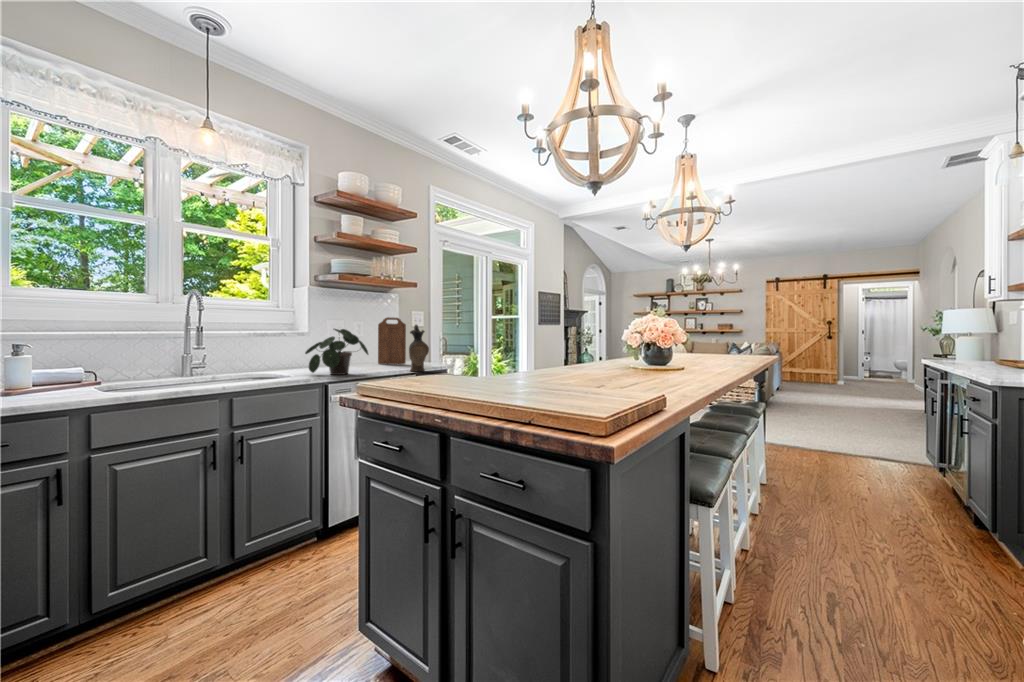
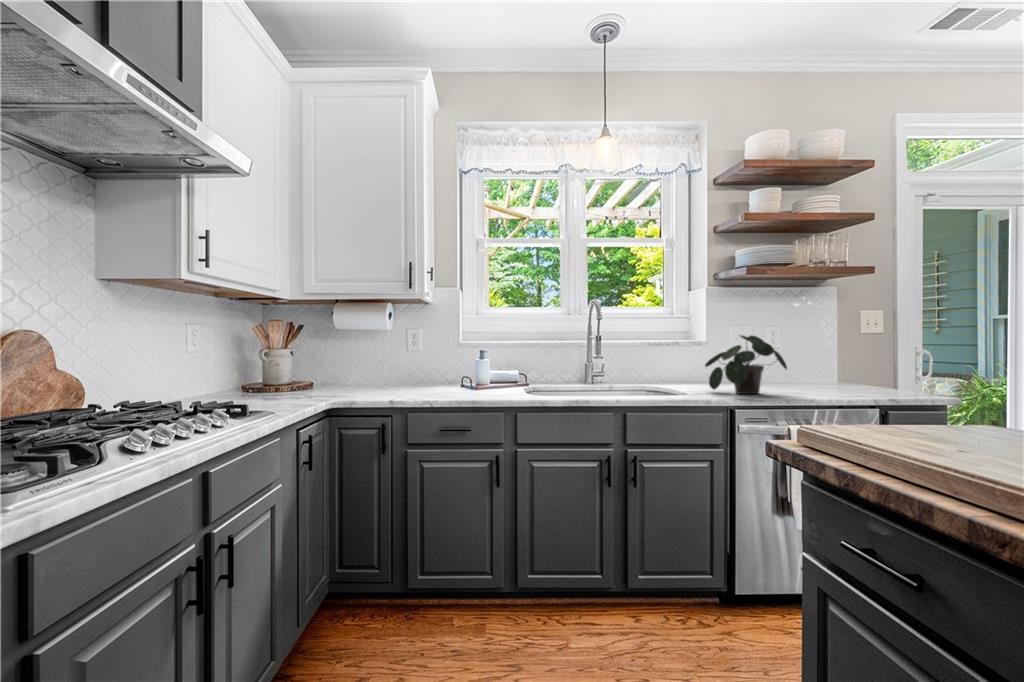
cutting board: present [378,317,406,364] -> none [801,320,843,385]
ceramic pitcher: present [409,325,429,371] -> none [850,328,884,396]

